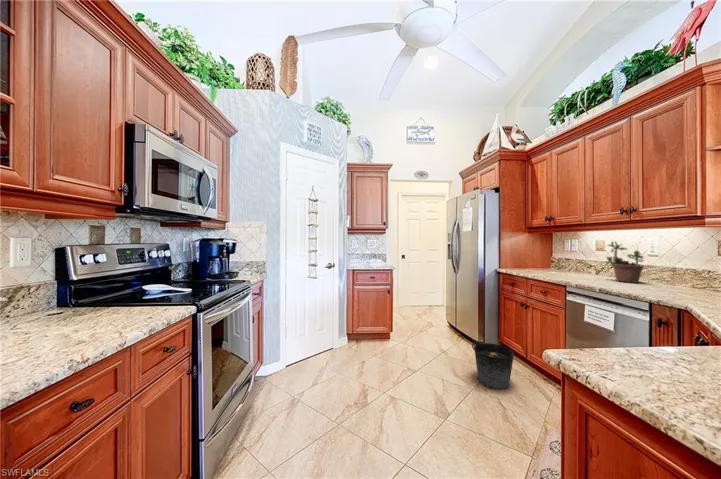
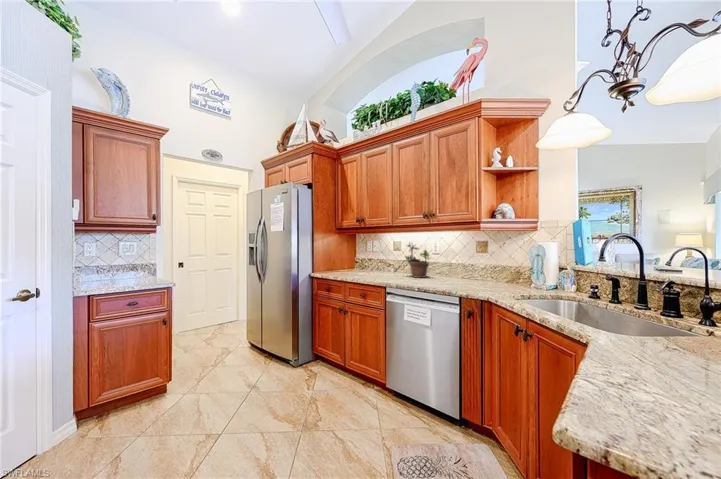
bucket: present [472,341,514,389] -> none [296,363,343,421]

